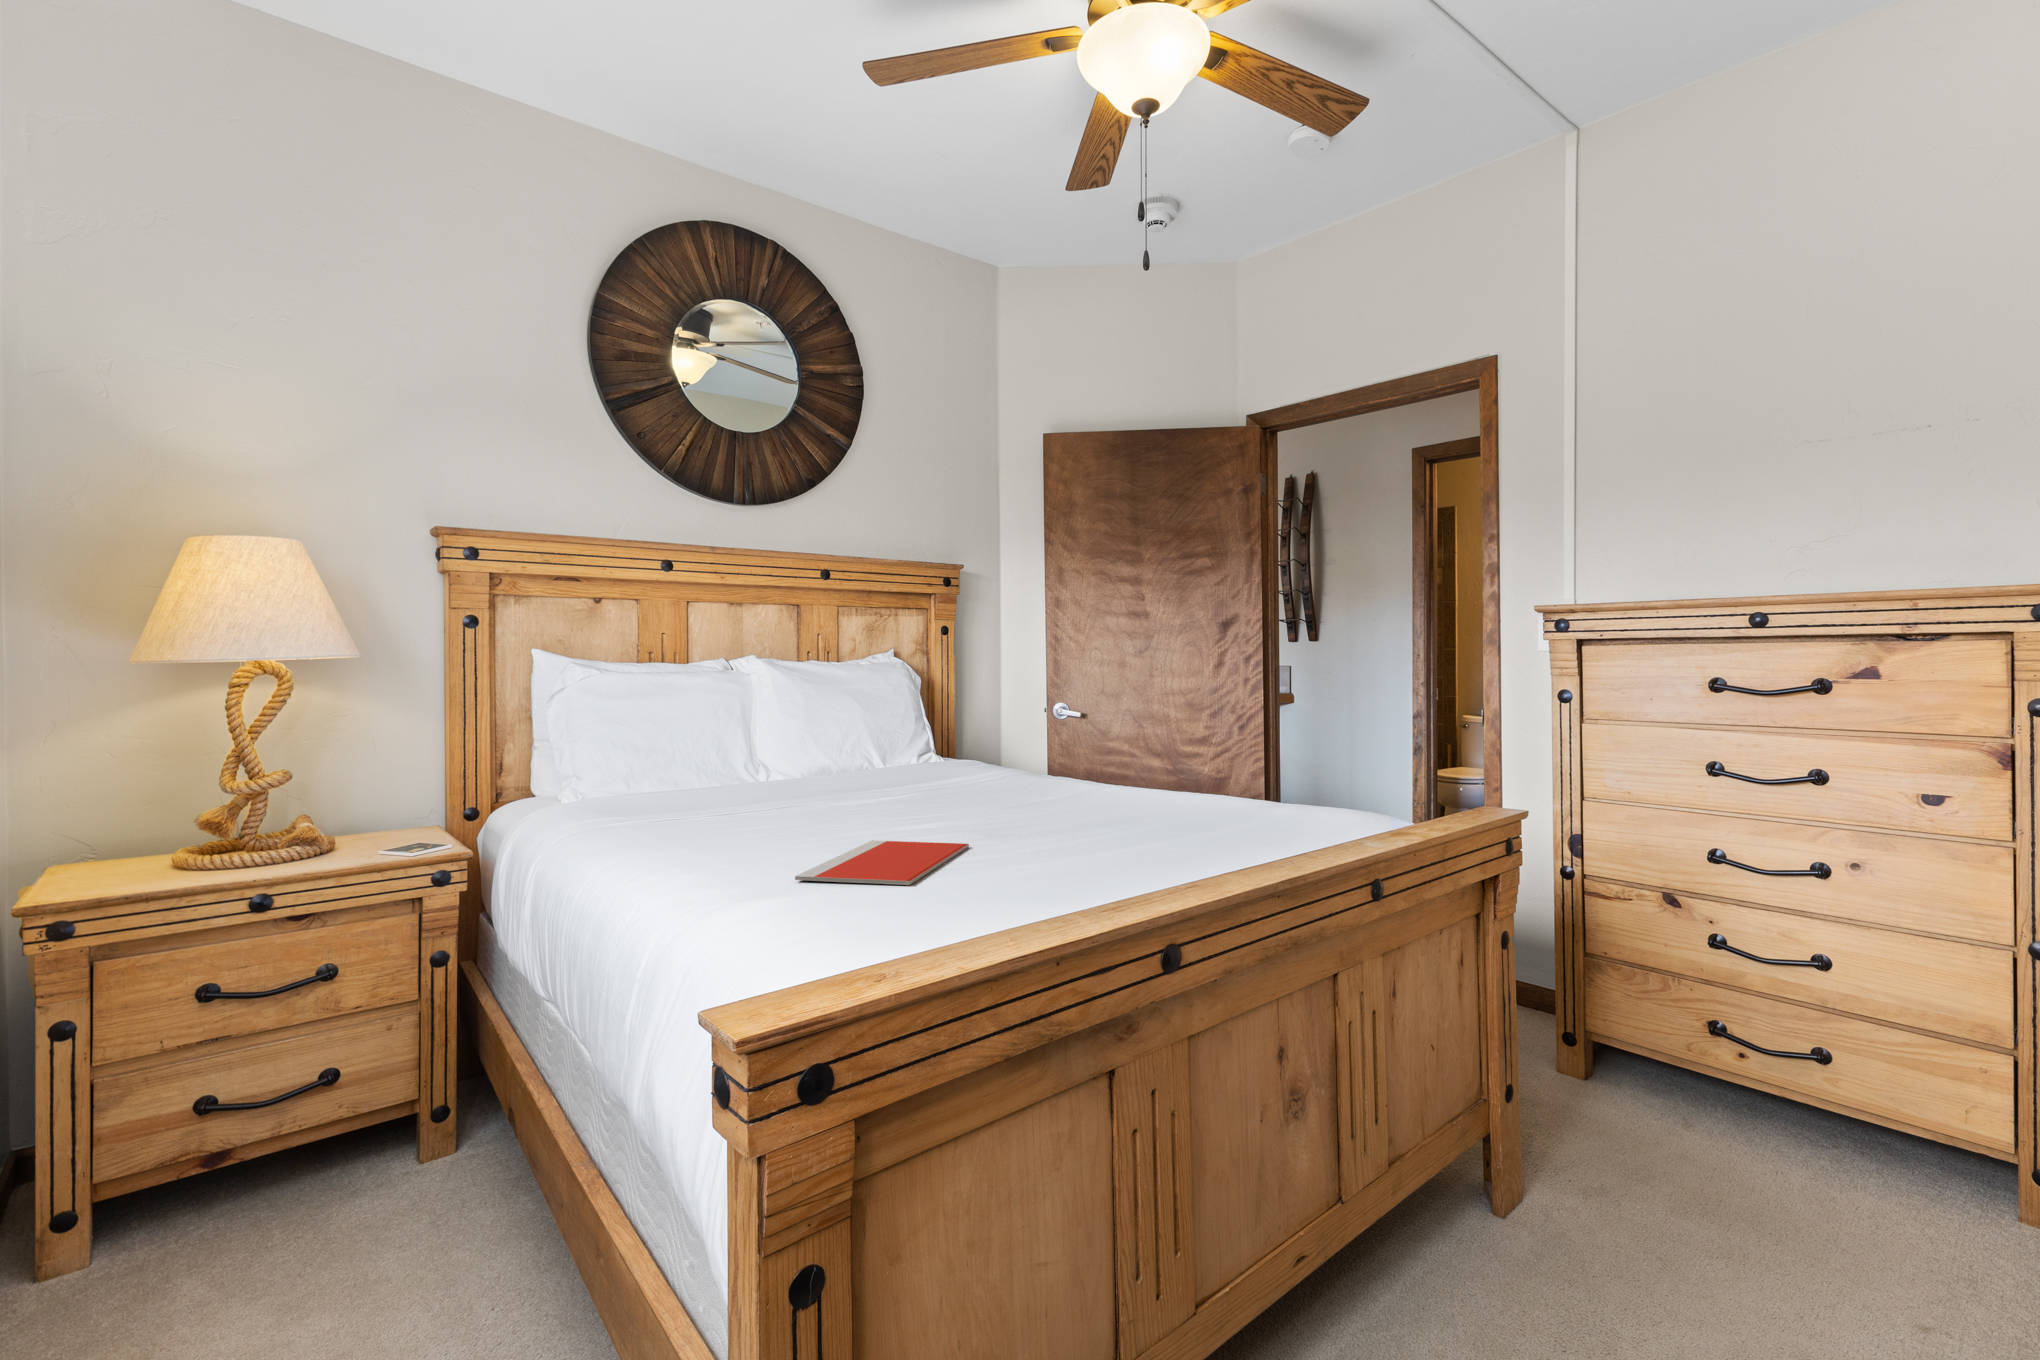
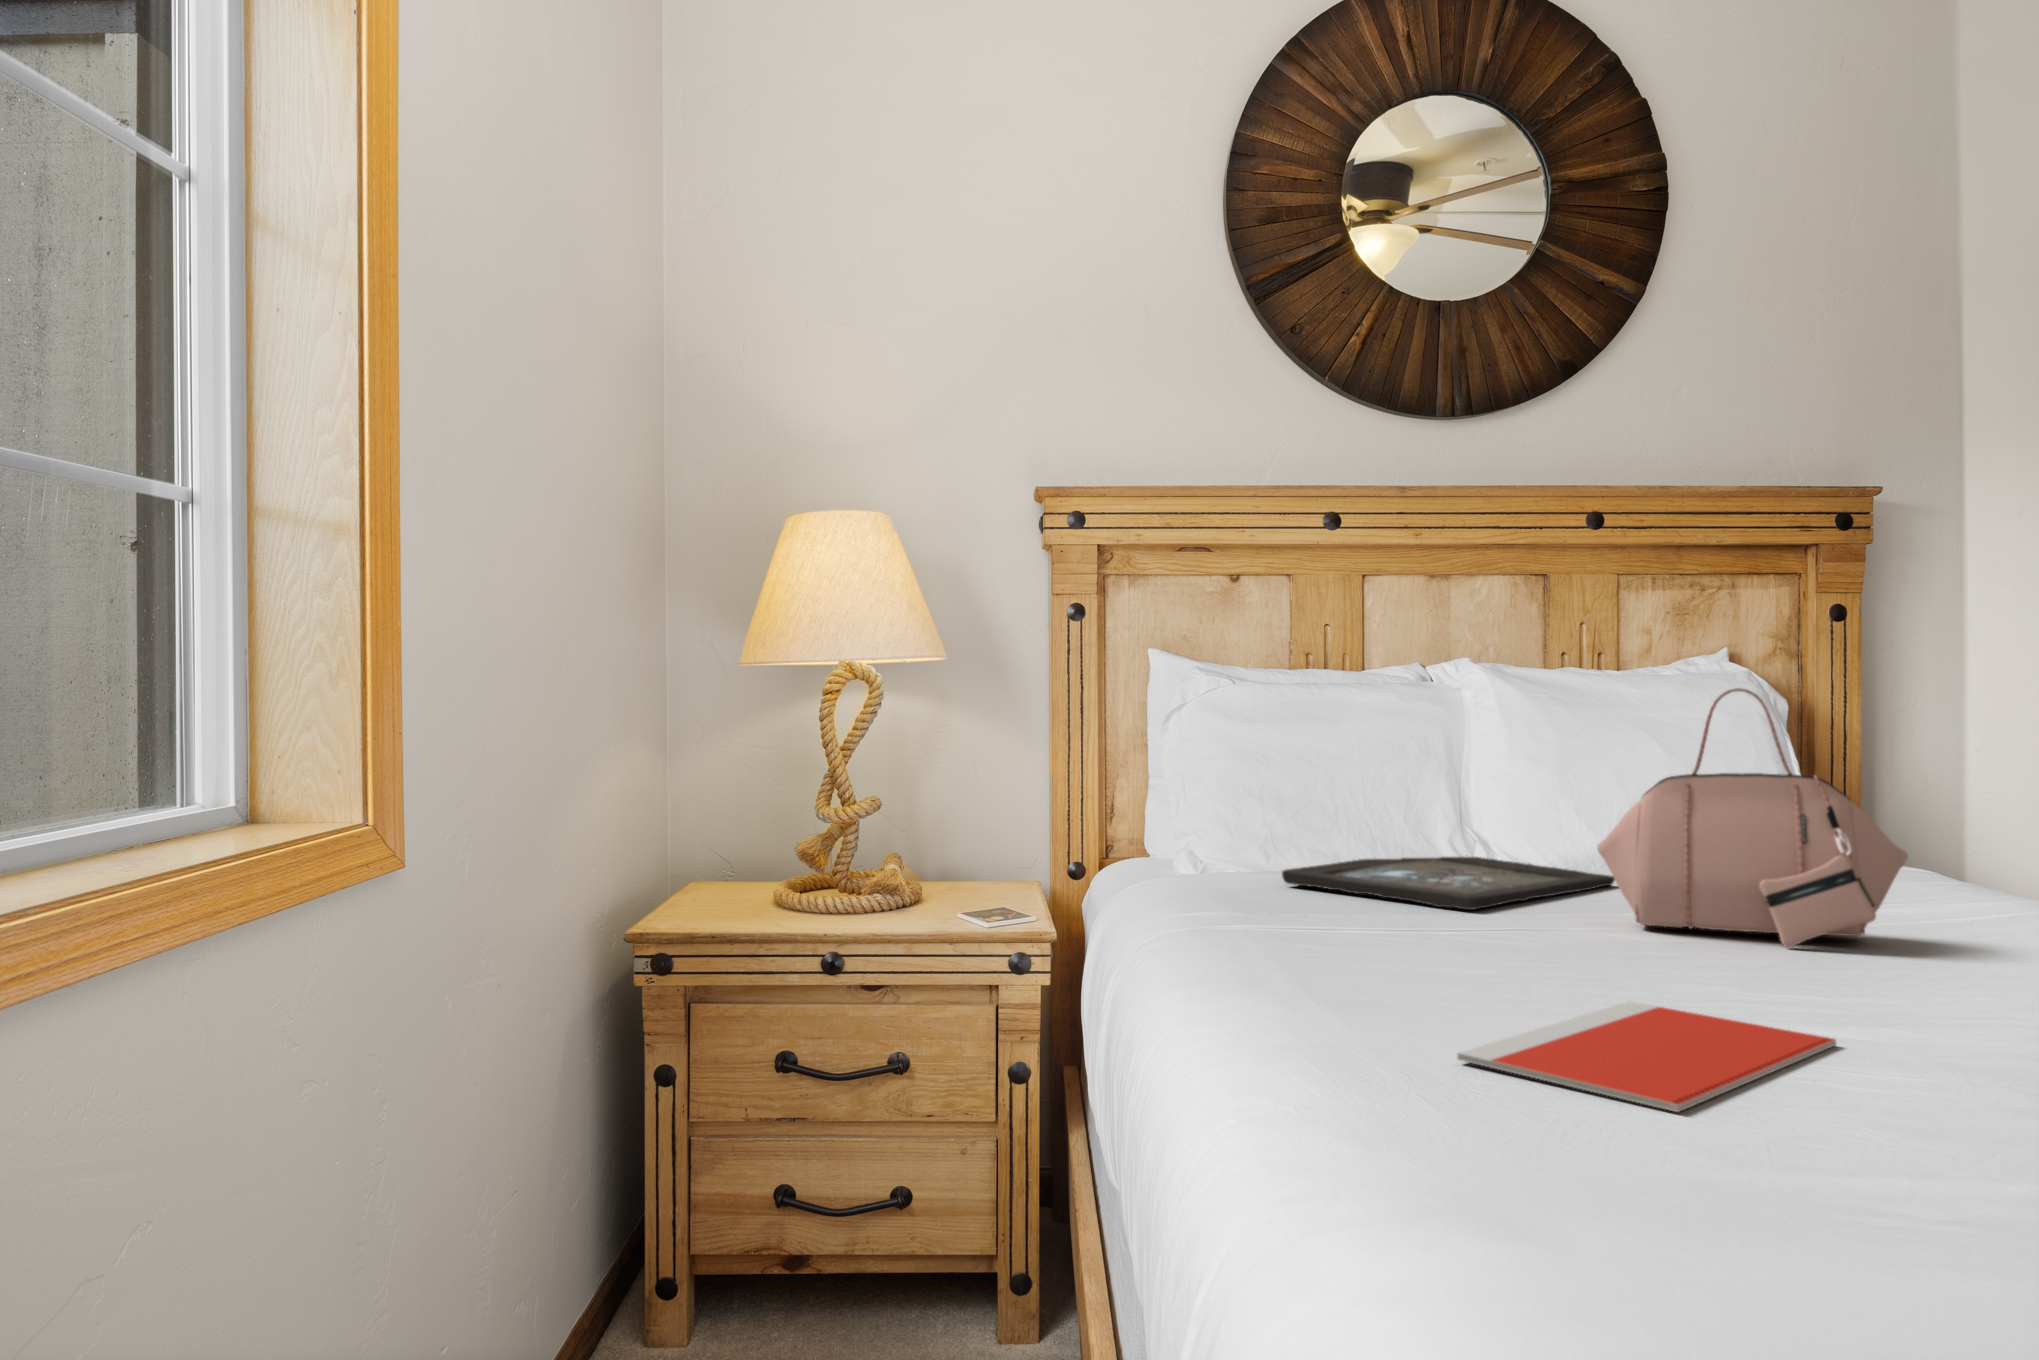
handbag: none [841,672,988,807] -> present [1597,688,1908,947]
tray: none [643,776,844,807] -> present [1282,856,1615,910]

